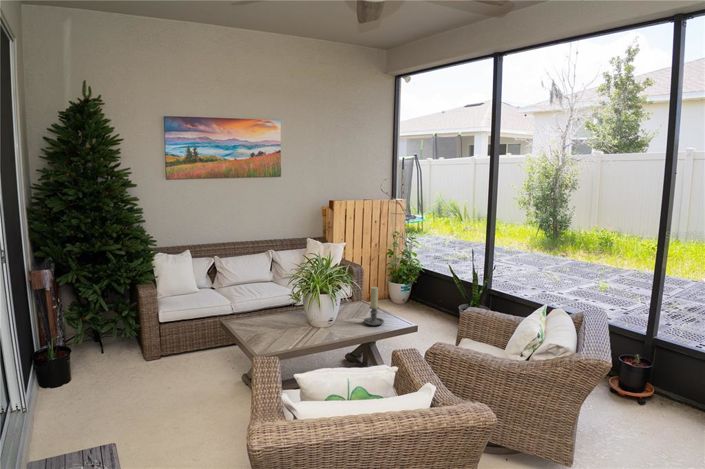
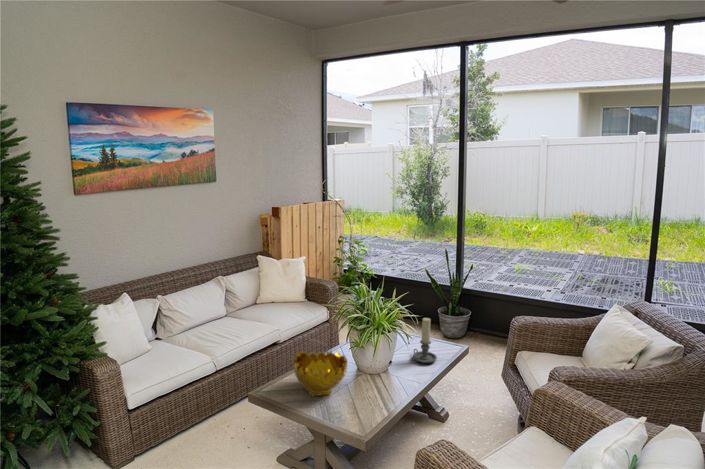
decorative bowl: none [250,296,292,330] -> present [294,351,347,396]

